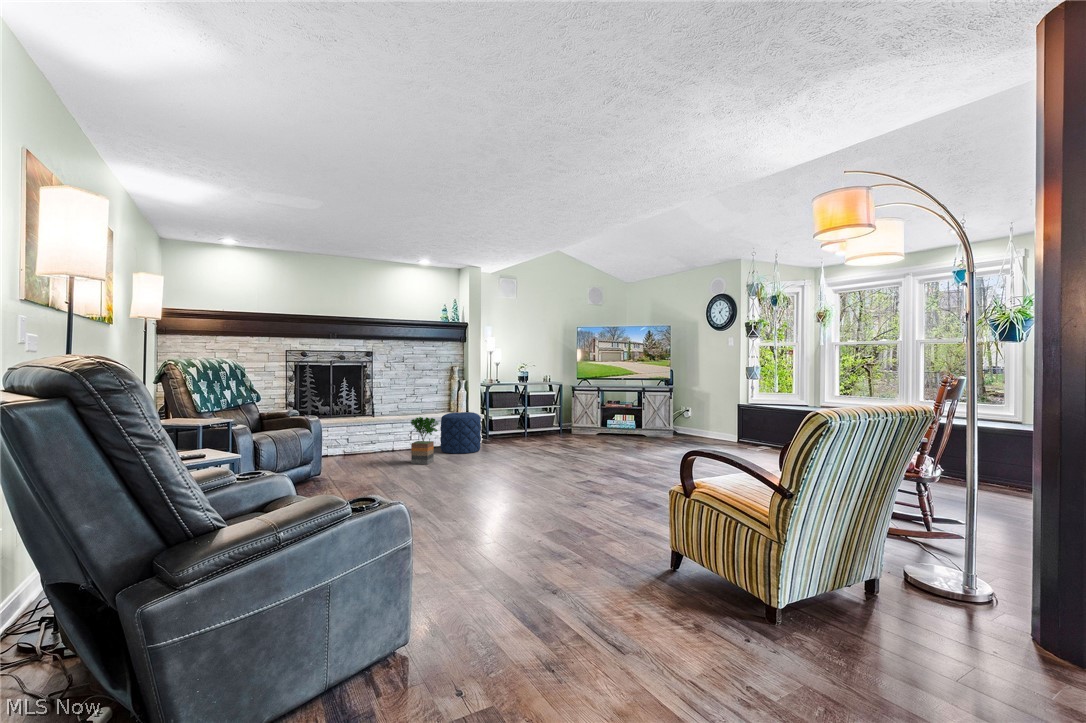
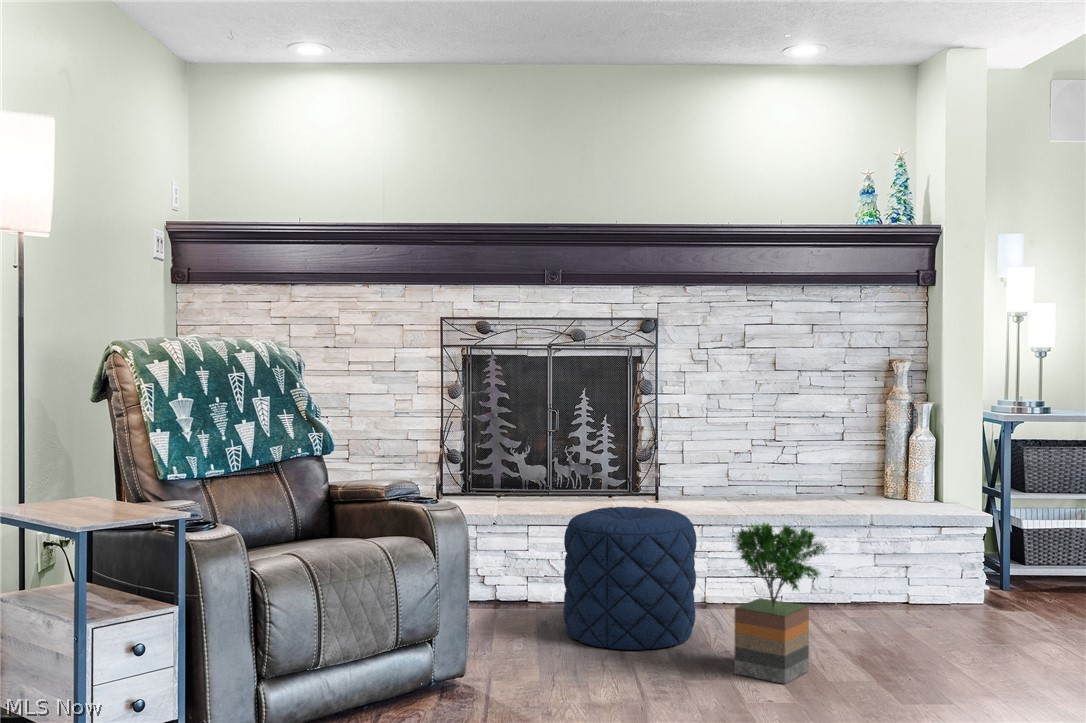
pouf: present [440,412,481,454] -> present [563,507,696,650]

